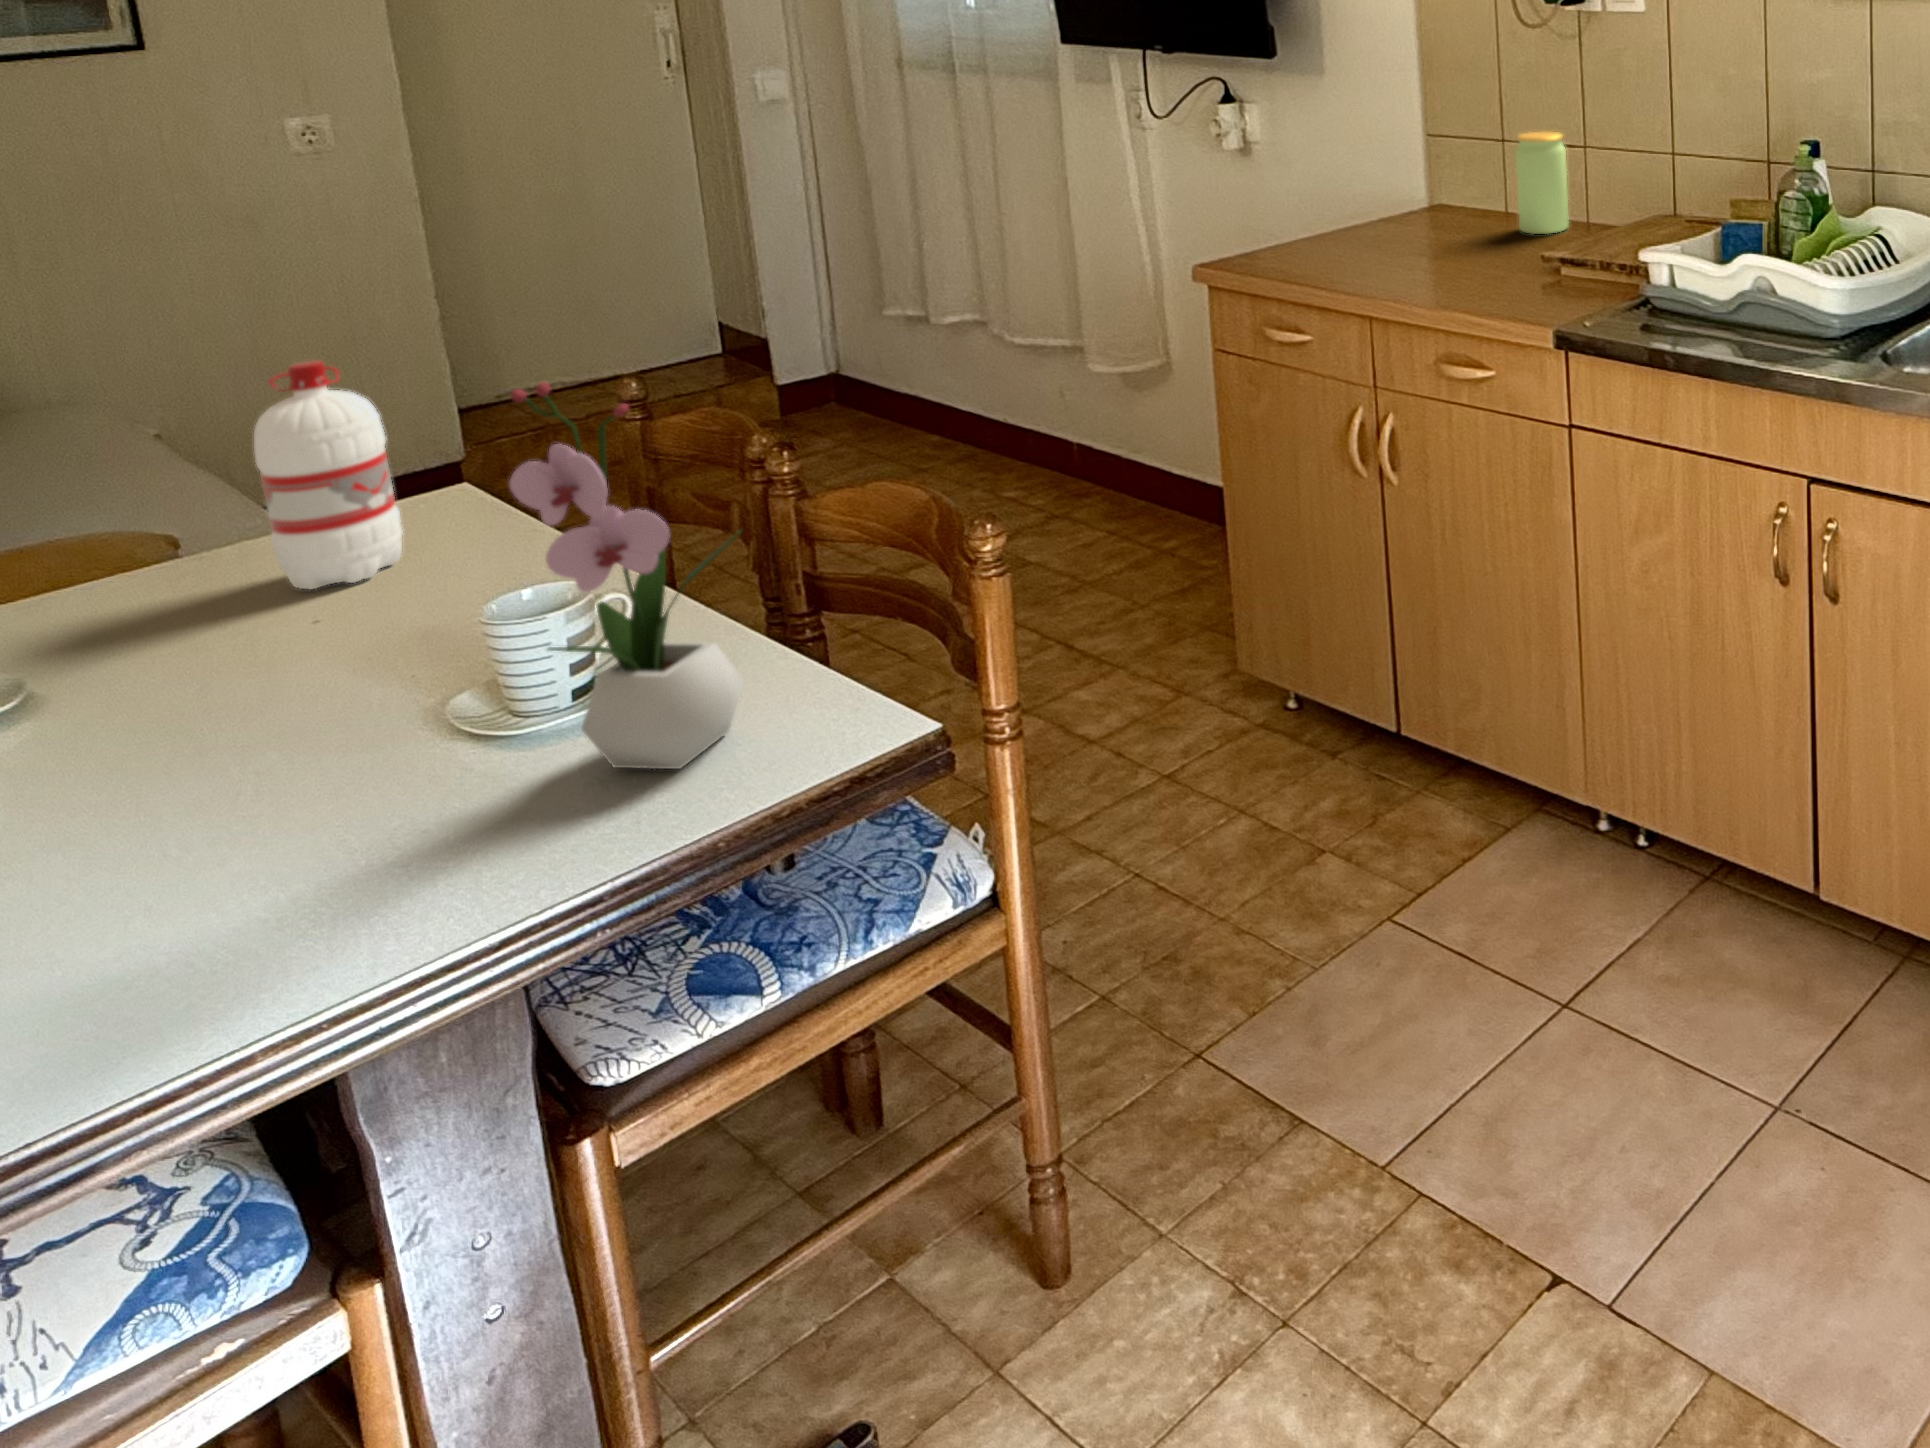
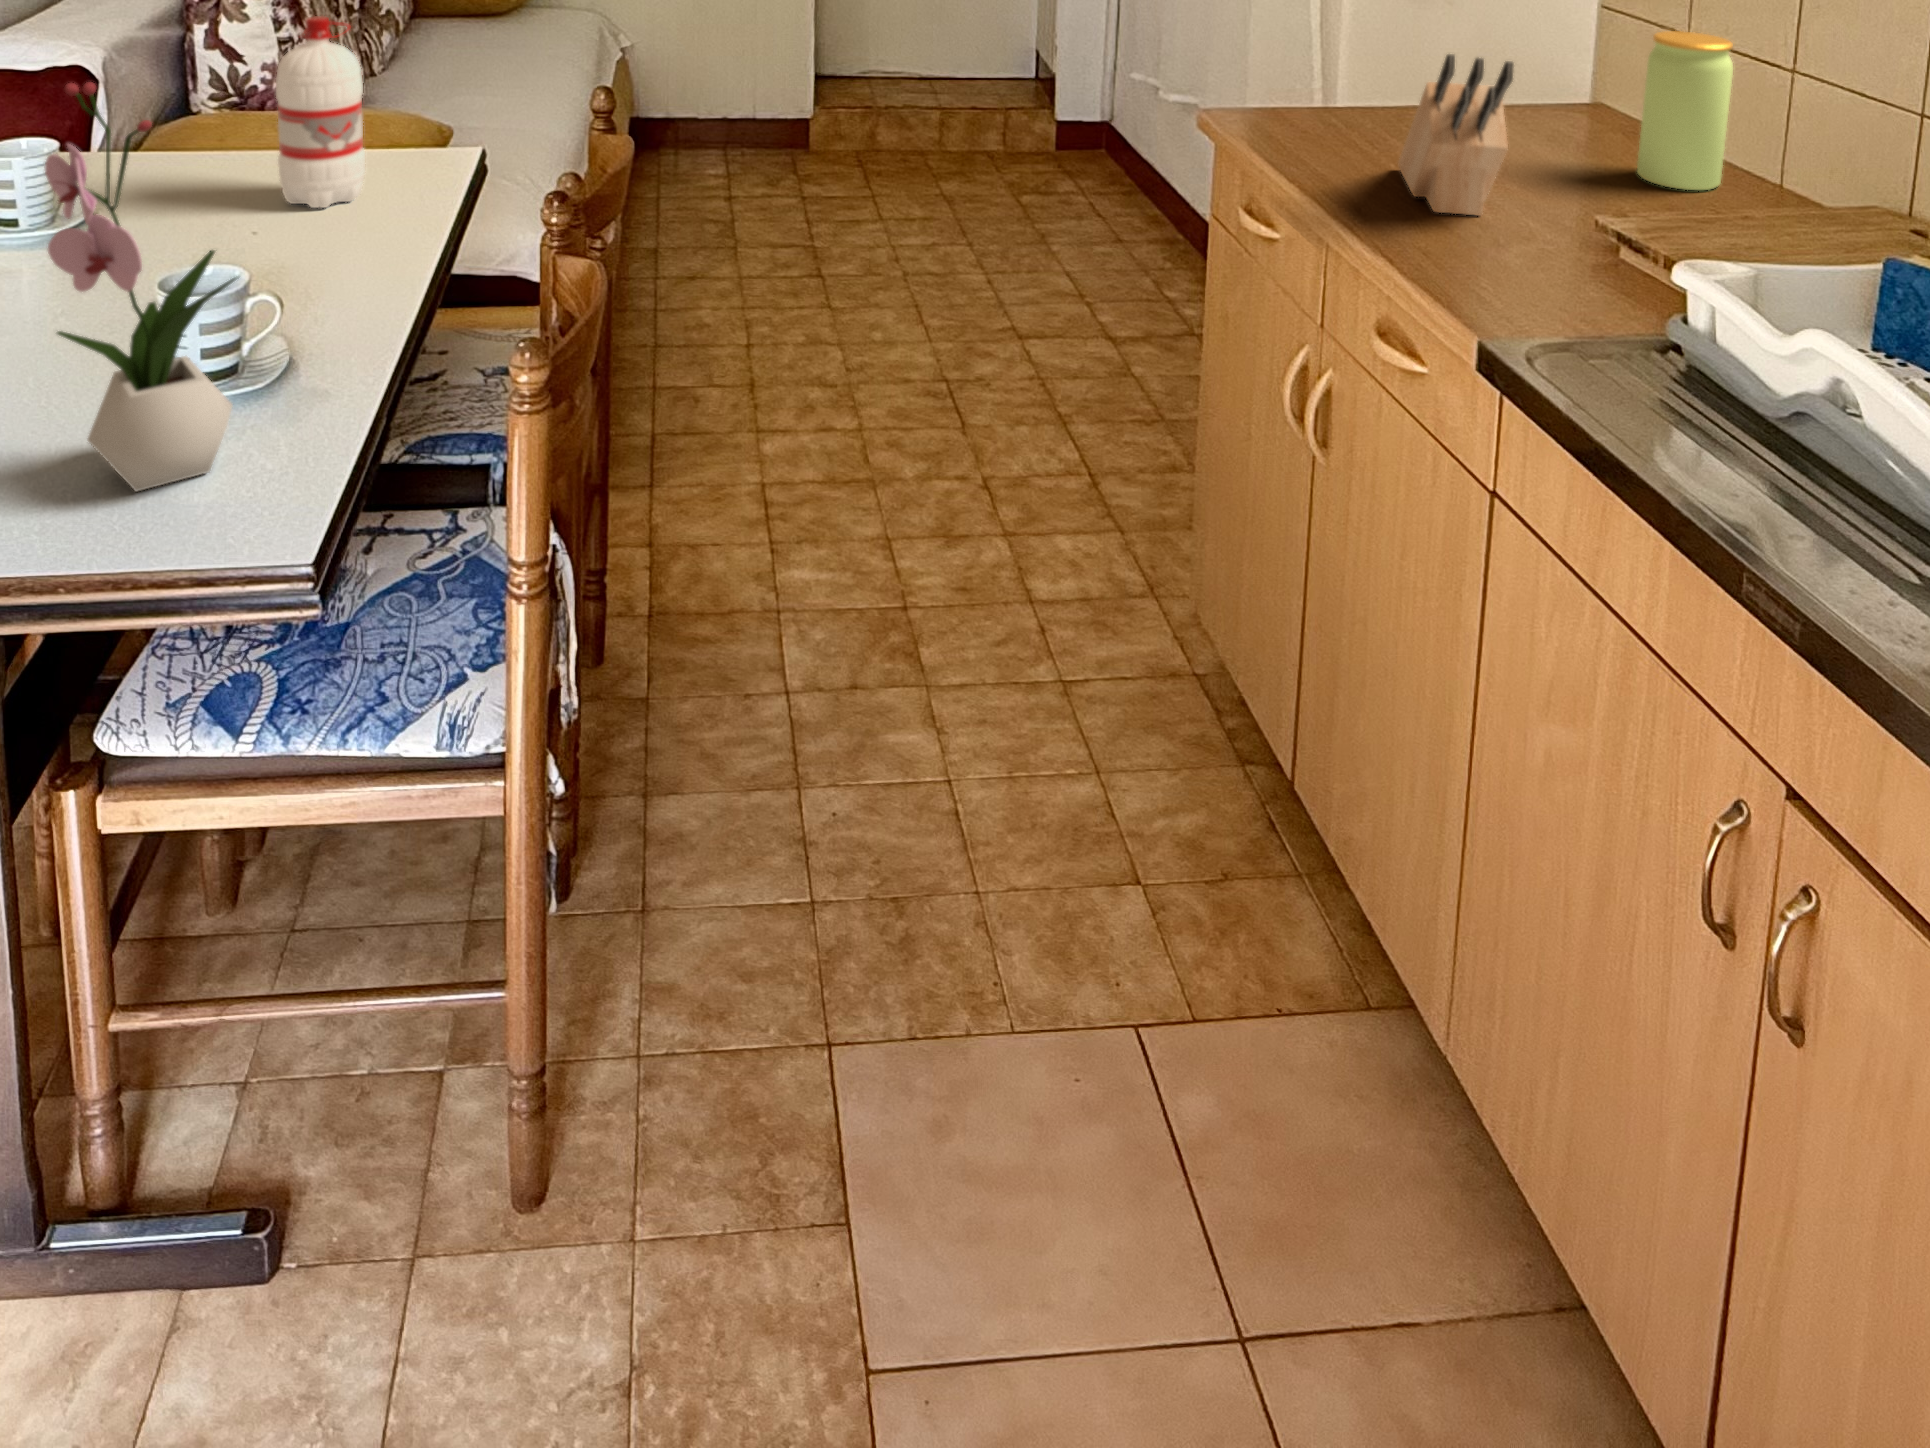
knife block: none [1385,162,1485,279] -> present [1399,54,1513,215]

